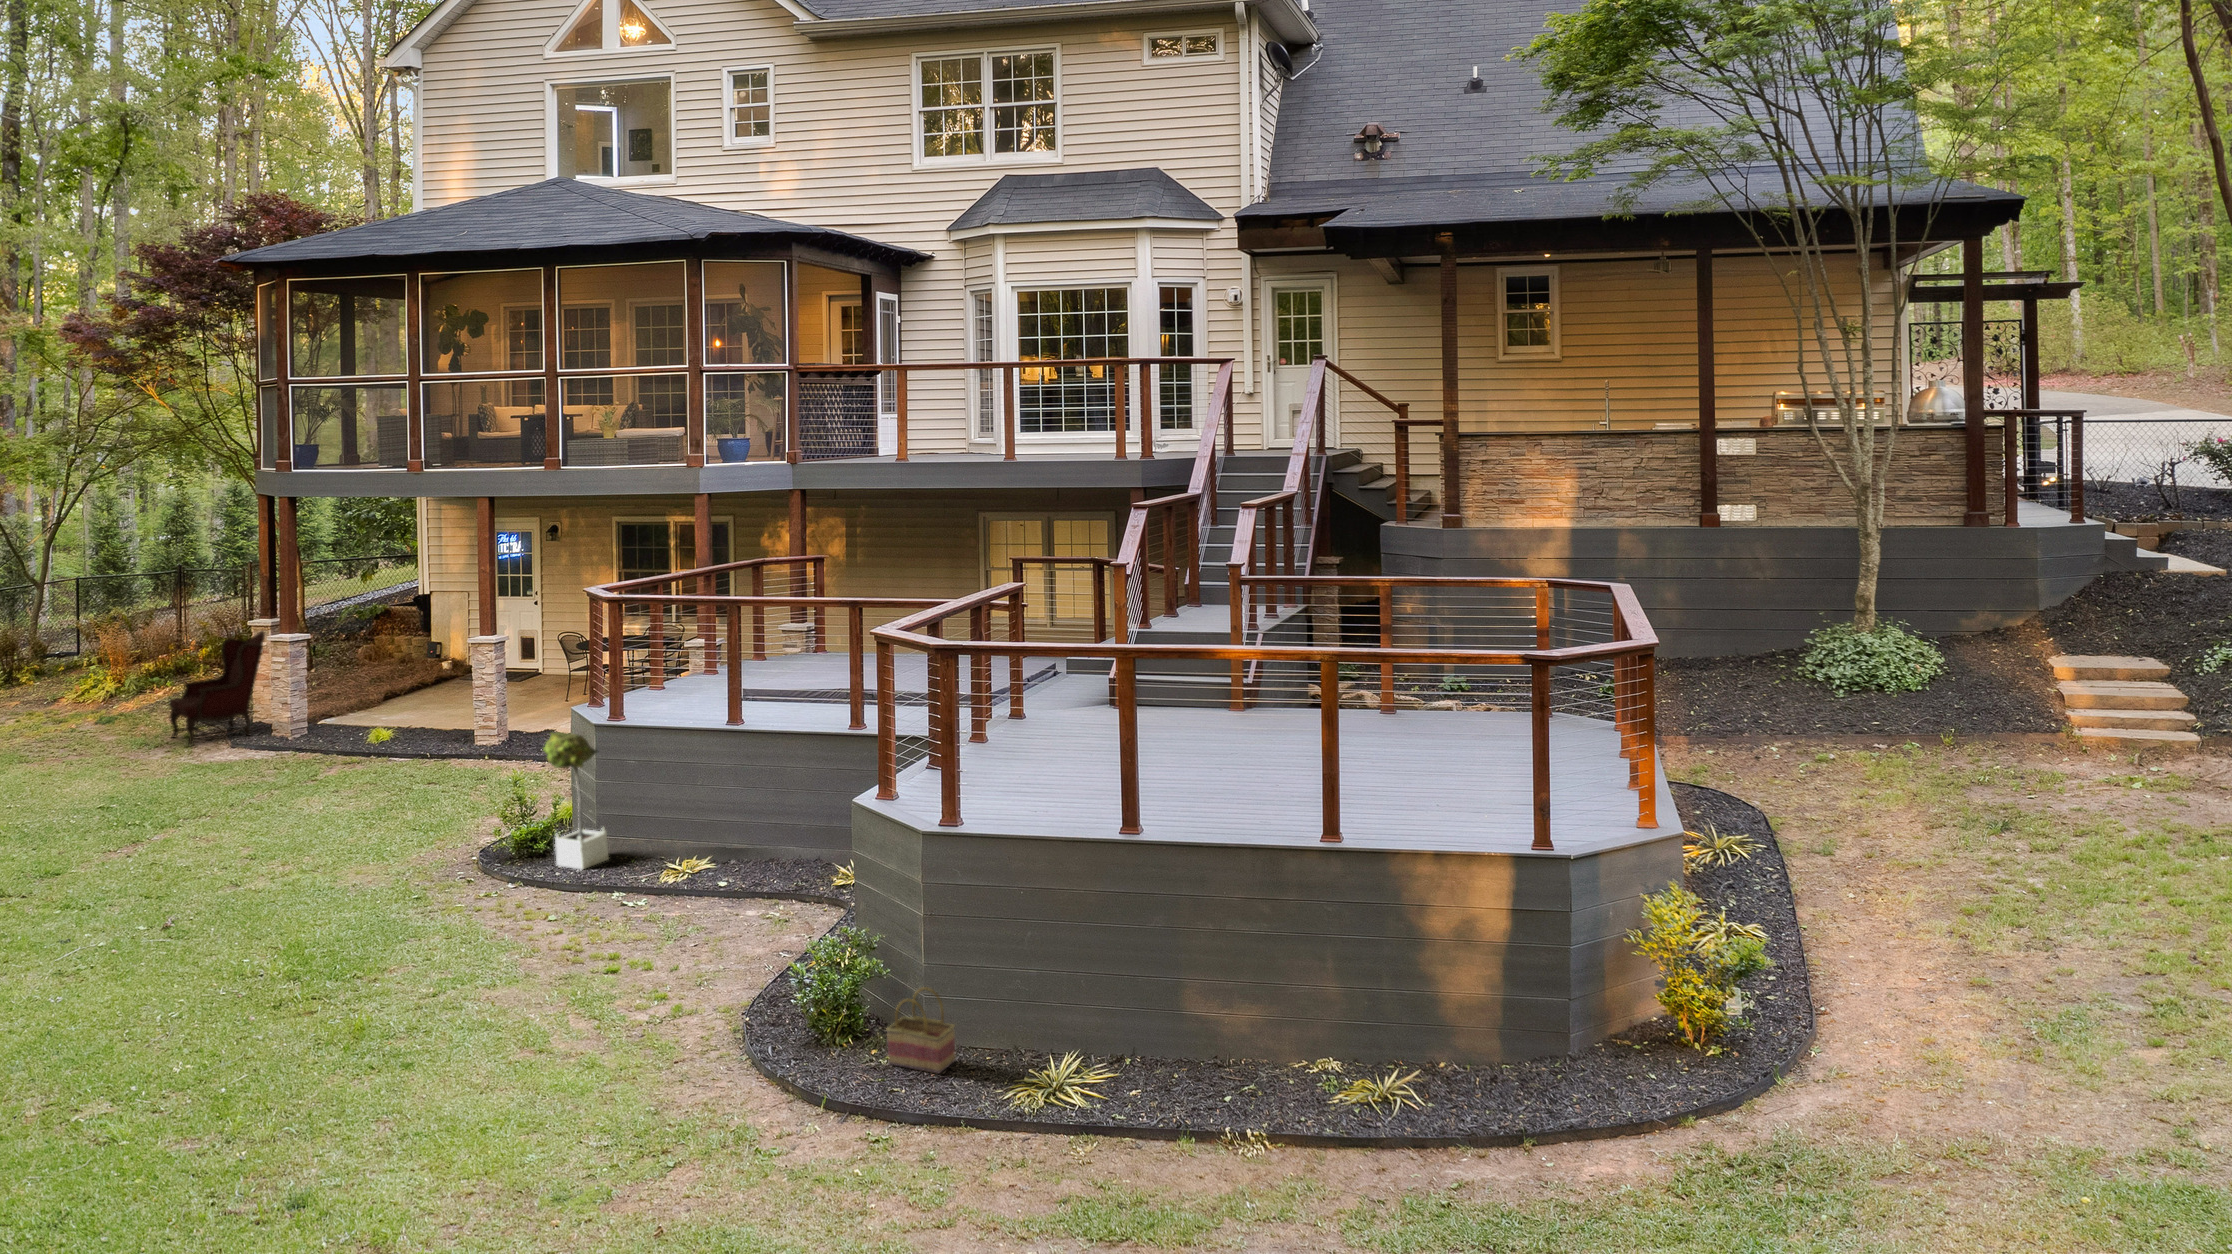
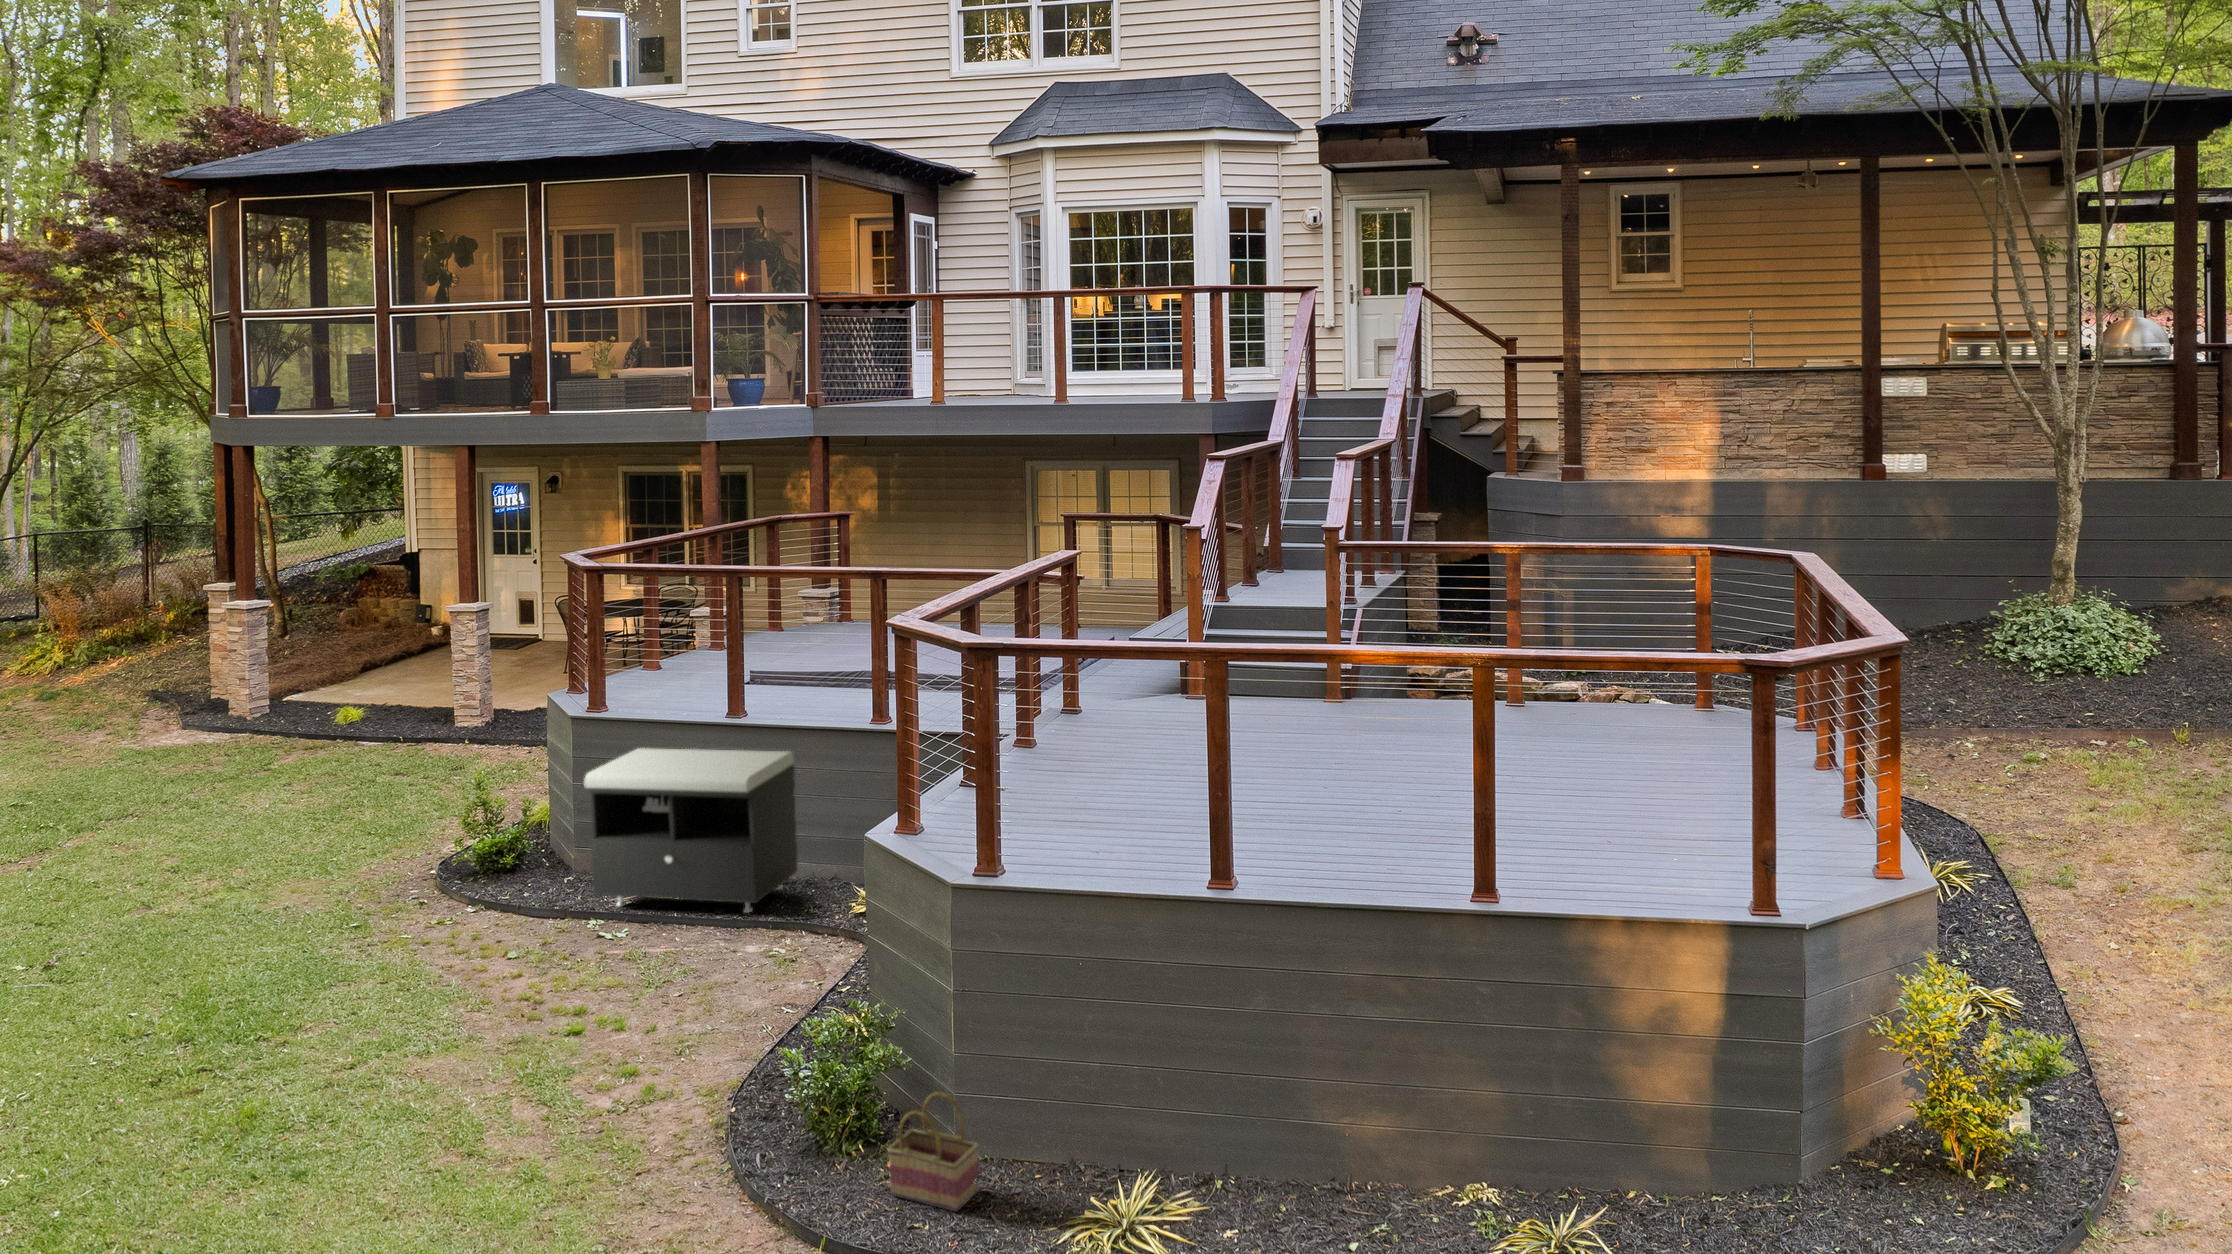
armchair: present [169,631,265,746] -> none [105,598,215,731]
potted tree: present [544,733,609,869] -> none [494,729,576,896]
storage bench: none [622,748,797,881] -> present [584,748,797,913]

